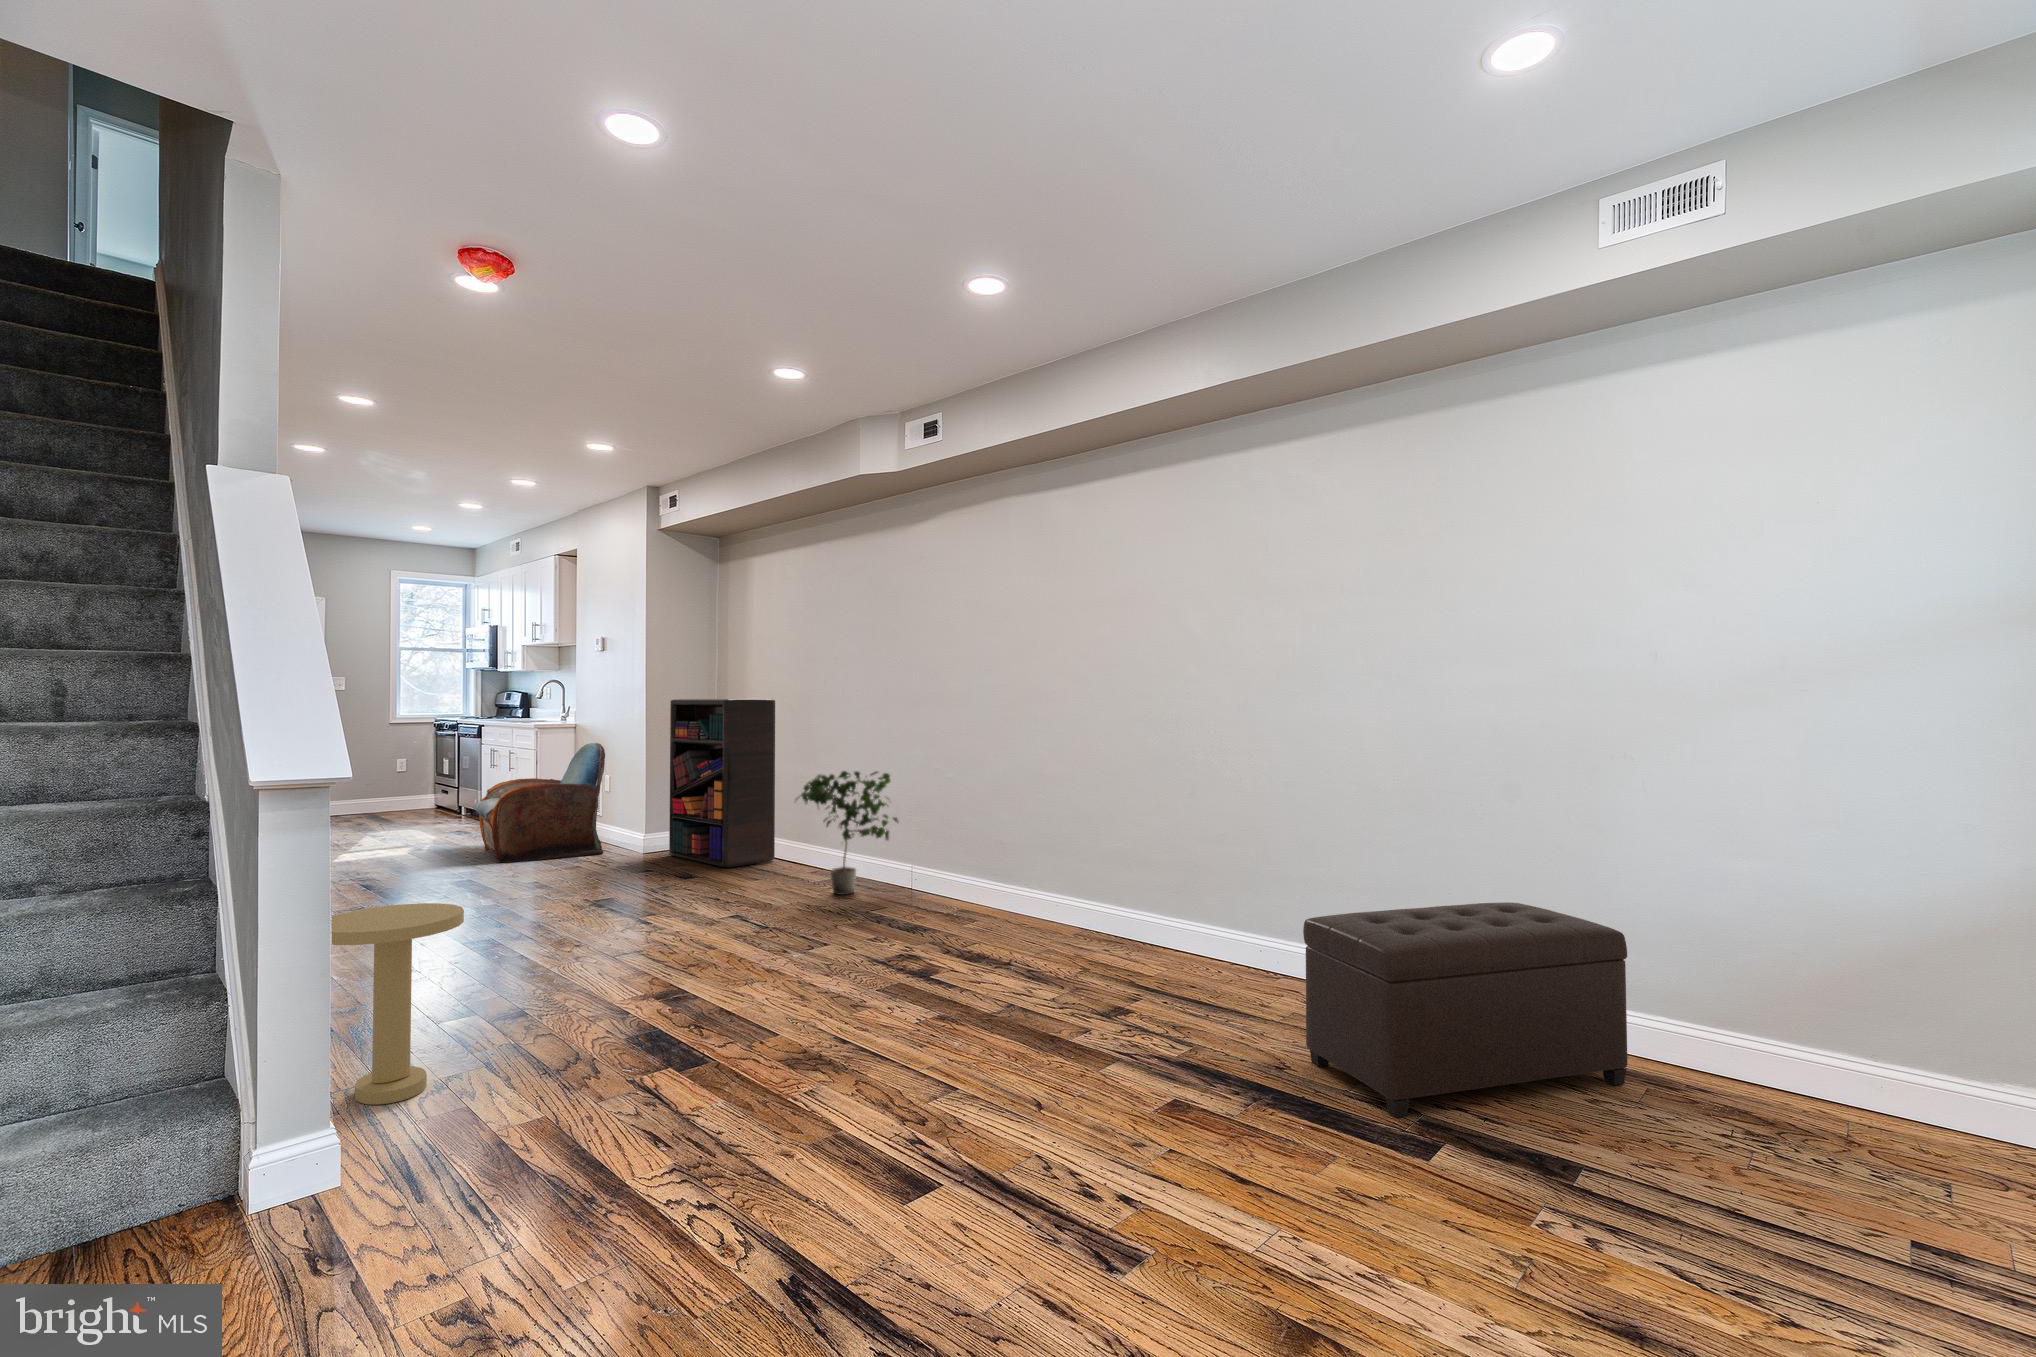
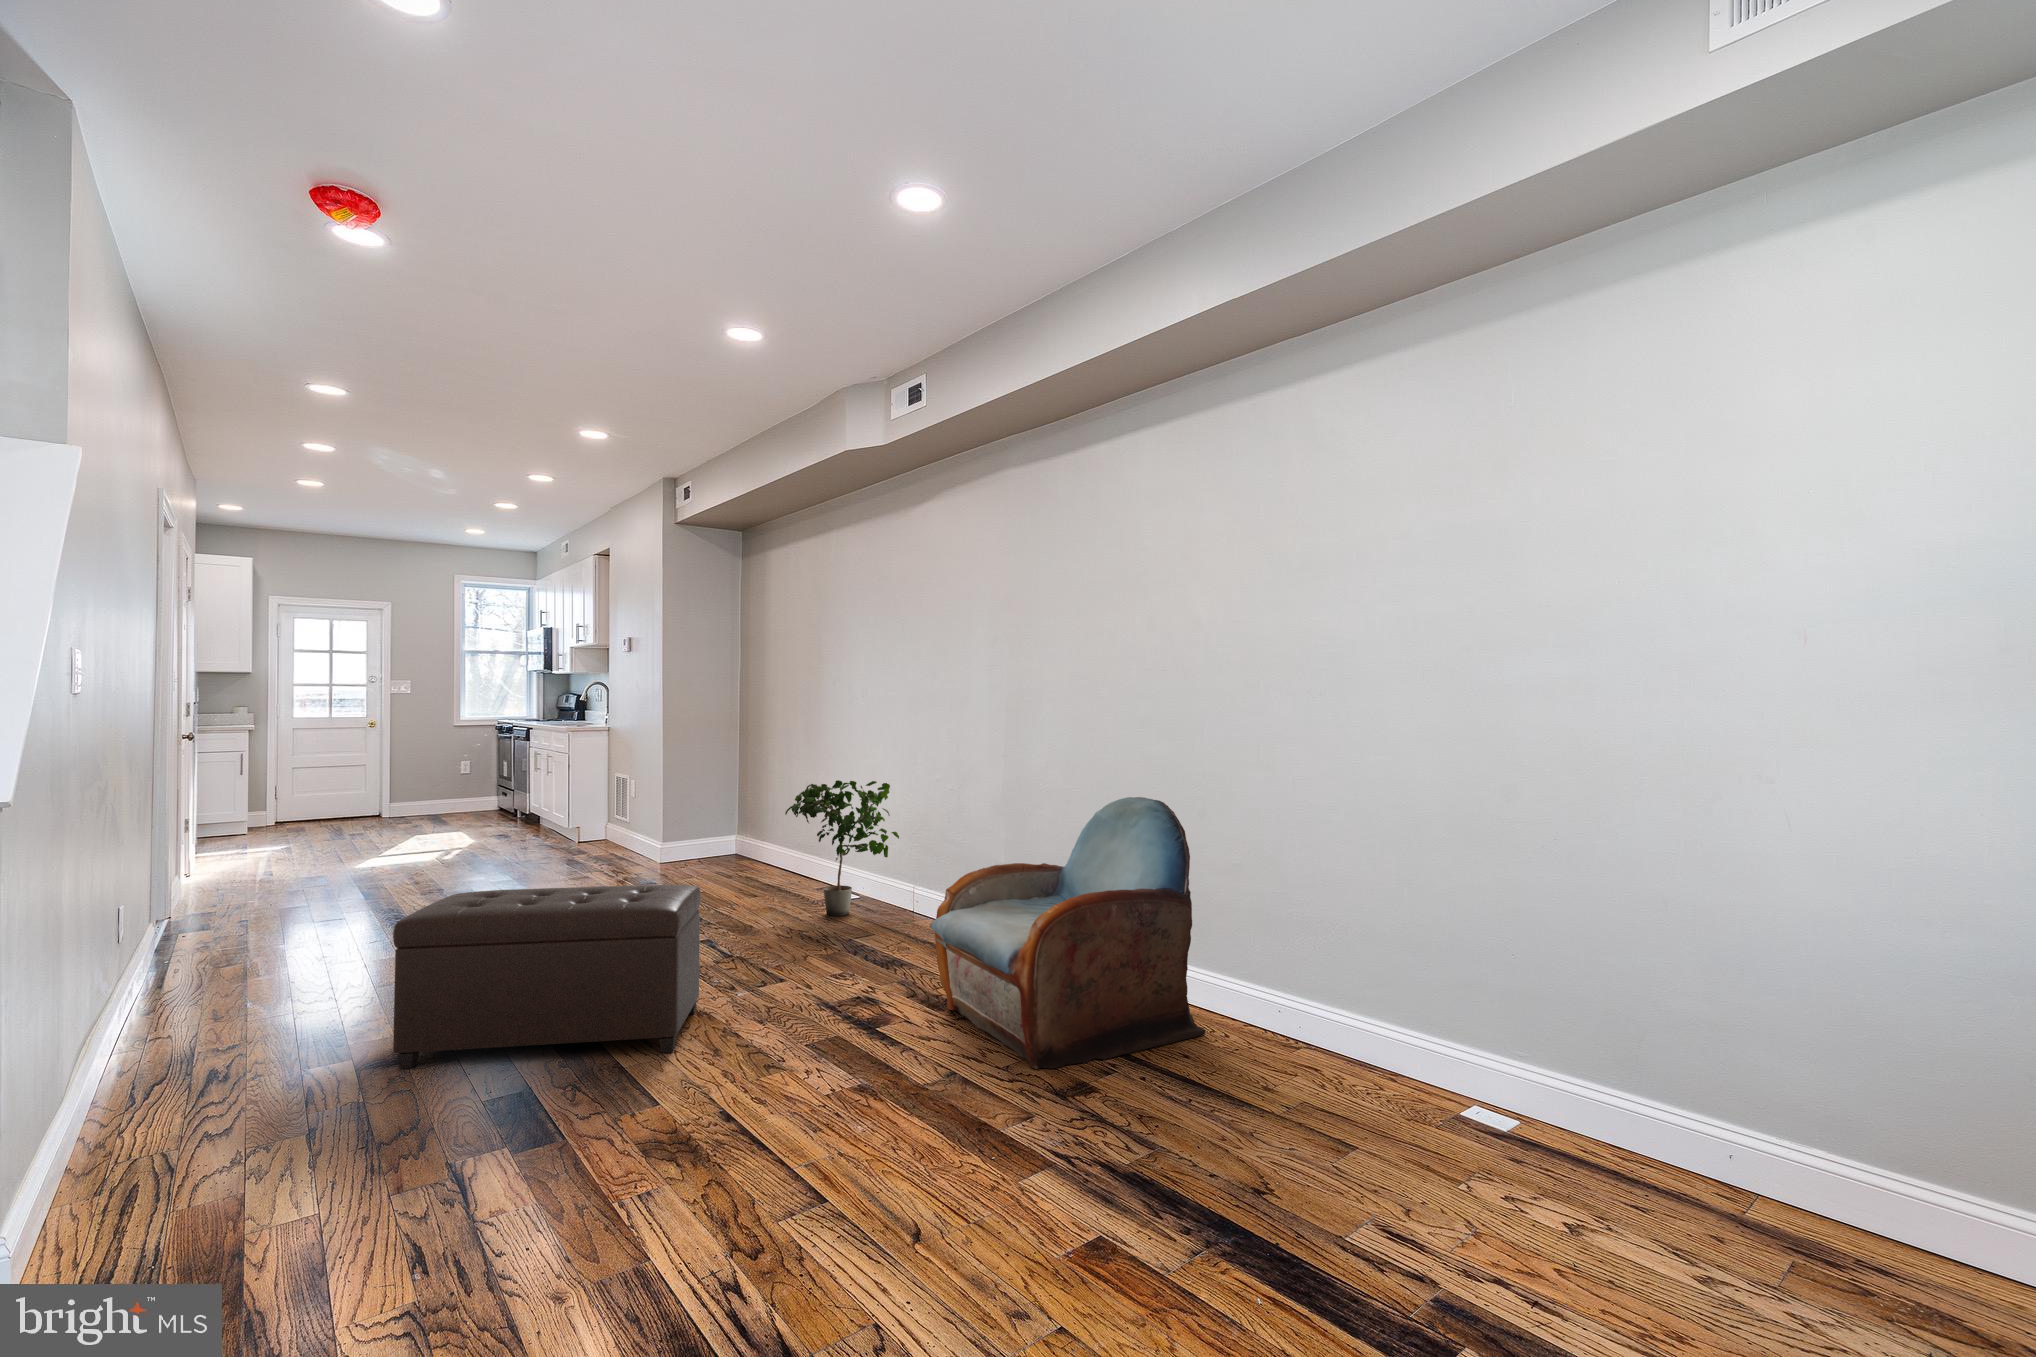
bookshelf: present [669,699,775,867] -> none [685,702,788,880]
armchair: present [473,743,605,863] -> present [929,797,1206,1069]
ottoman: present [1303,902,1628,1118] -> present [393,885,701,1069]
side table: present [332,903,464,1105] -> none [71,938,273,1183]

